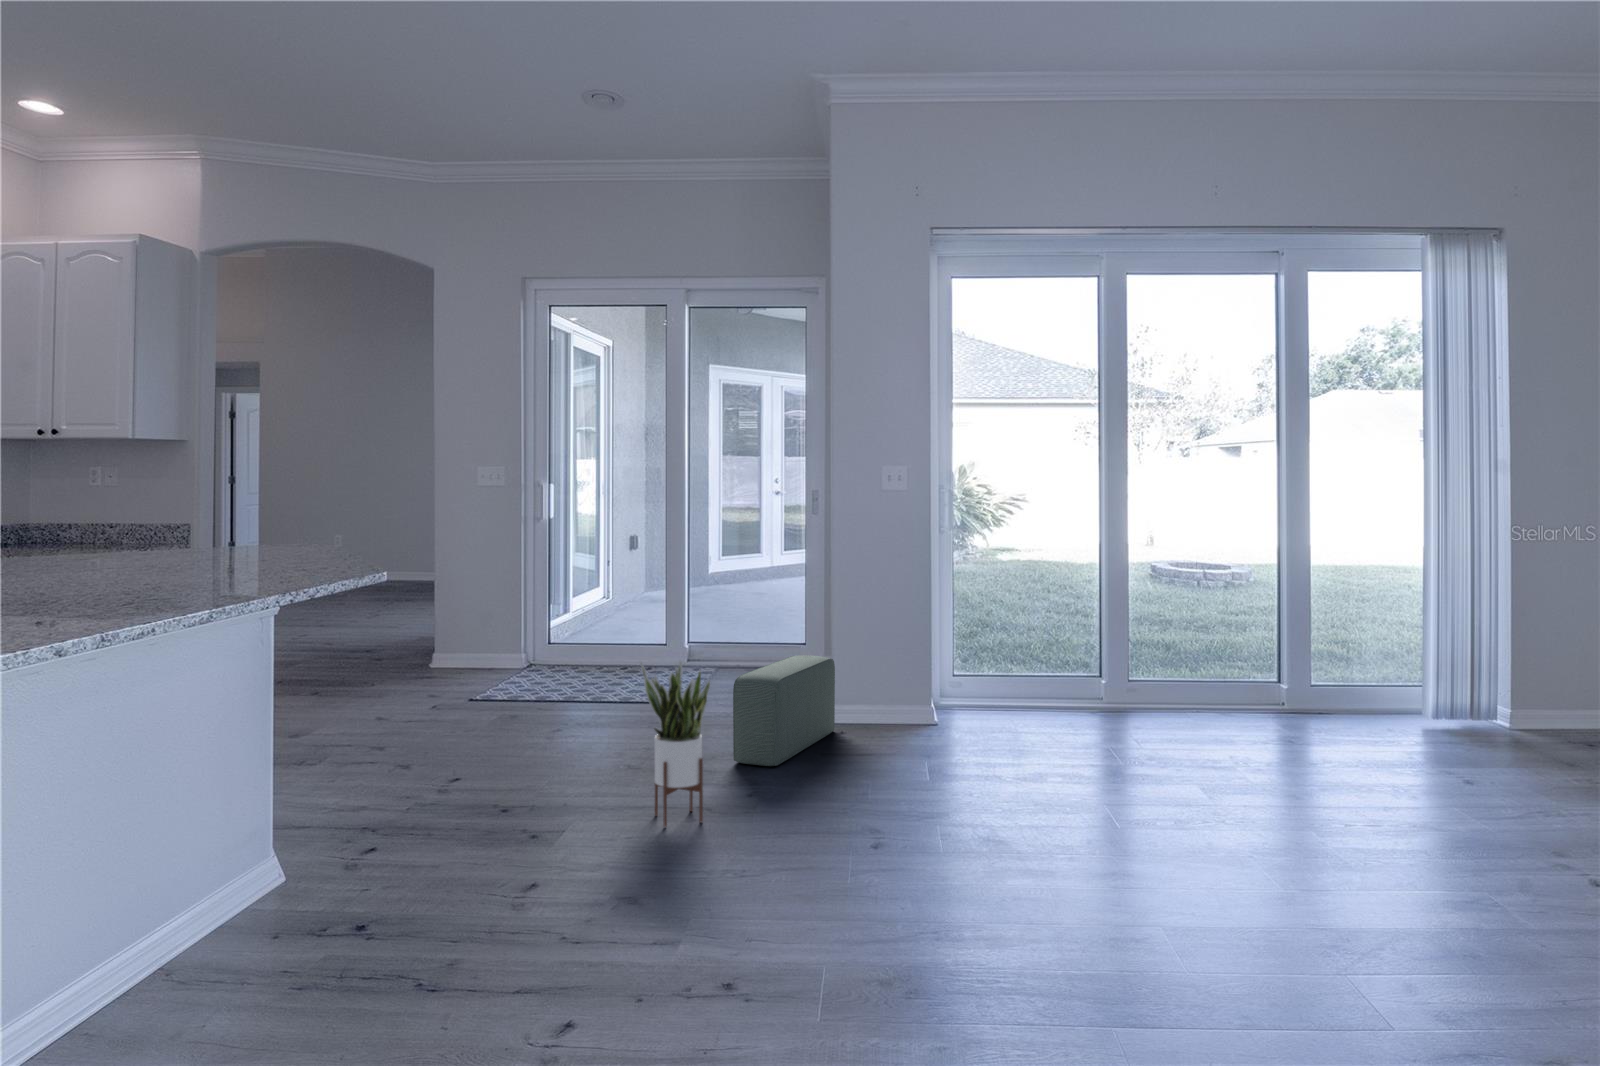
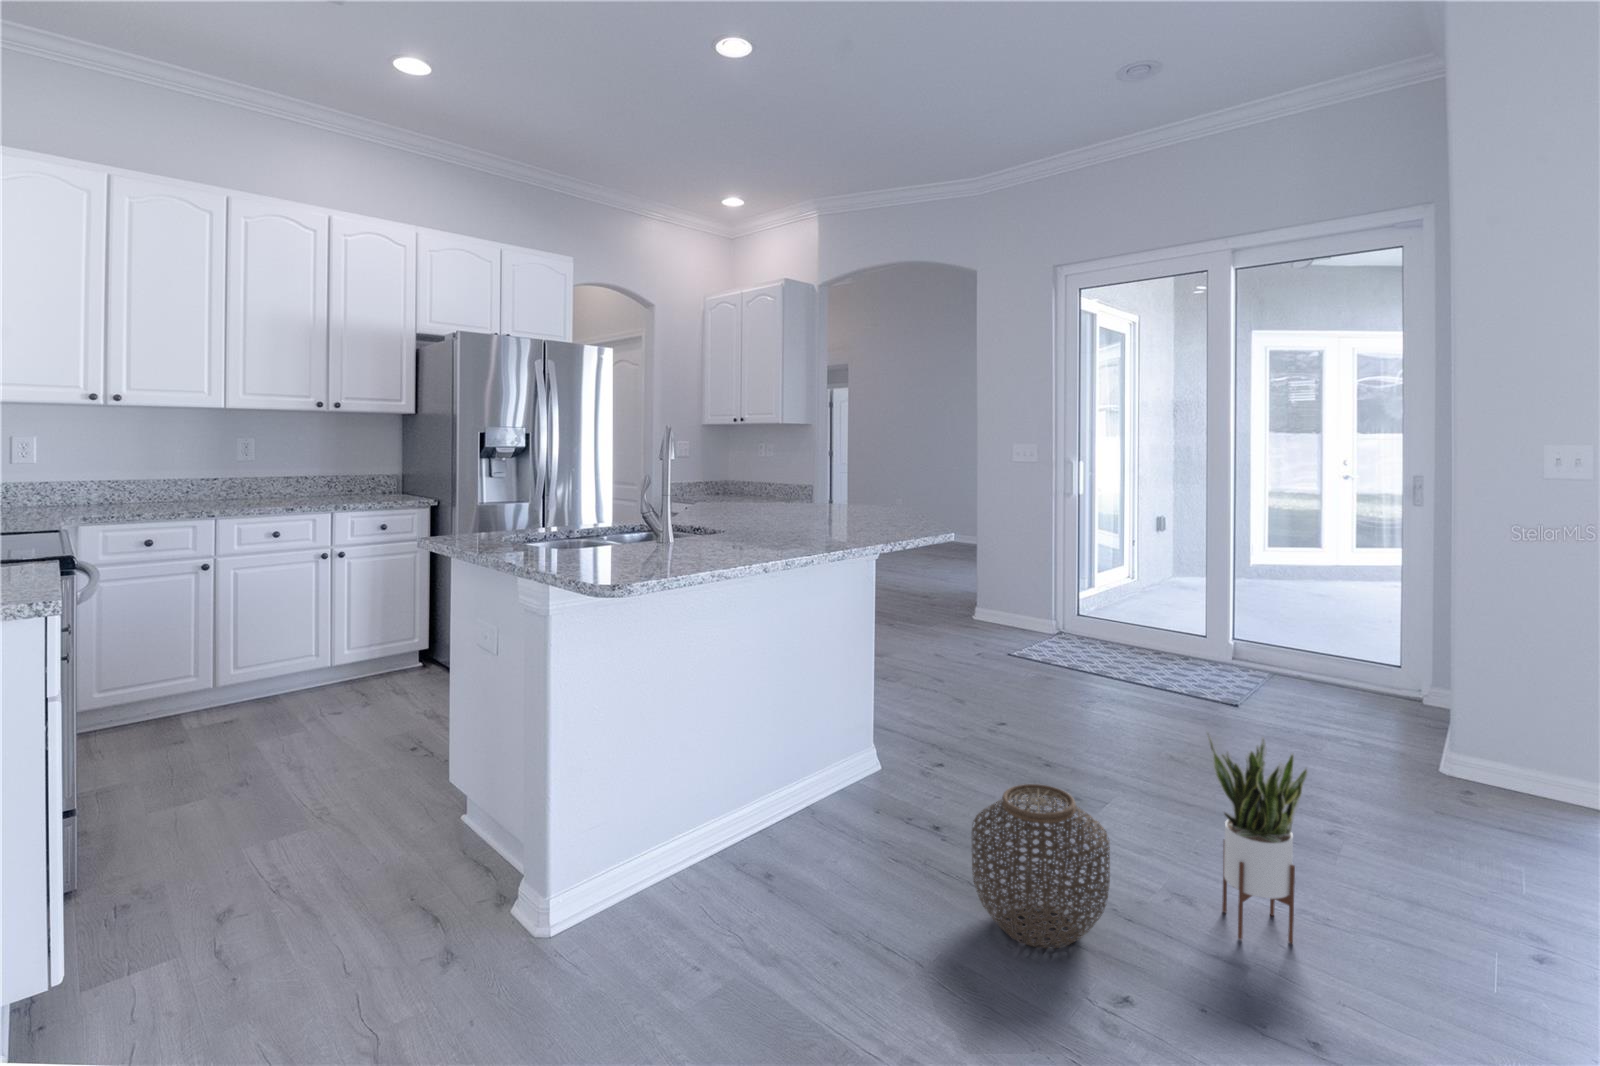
pouf: present [733,655,835,766] -> none [1316,691,1460,849]
woven basket: none [440,721,562,860] -> present [972,784,1110,948]

